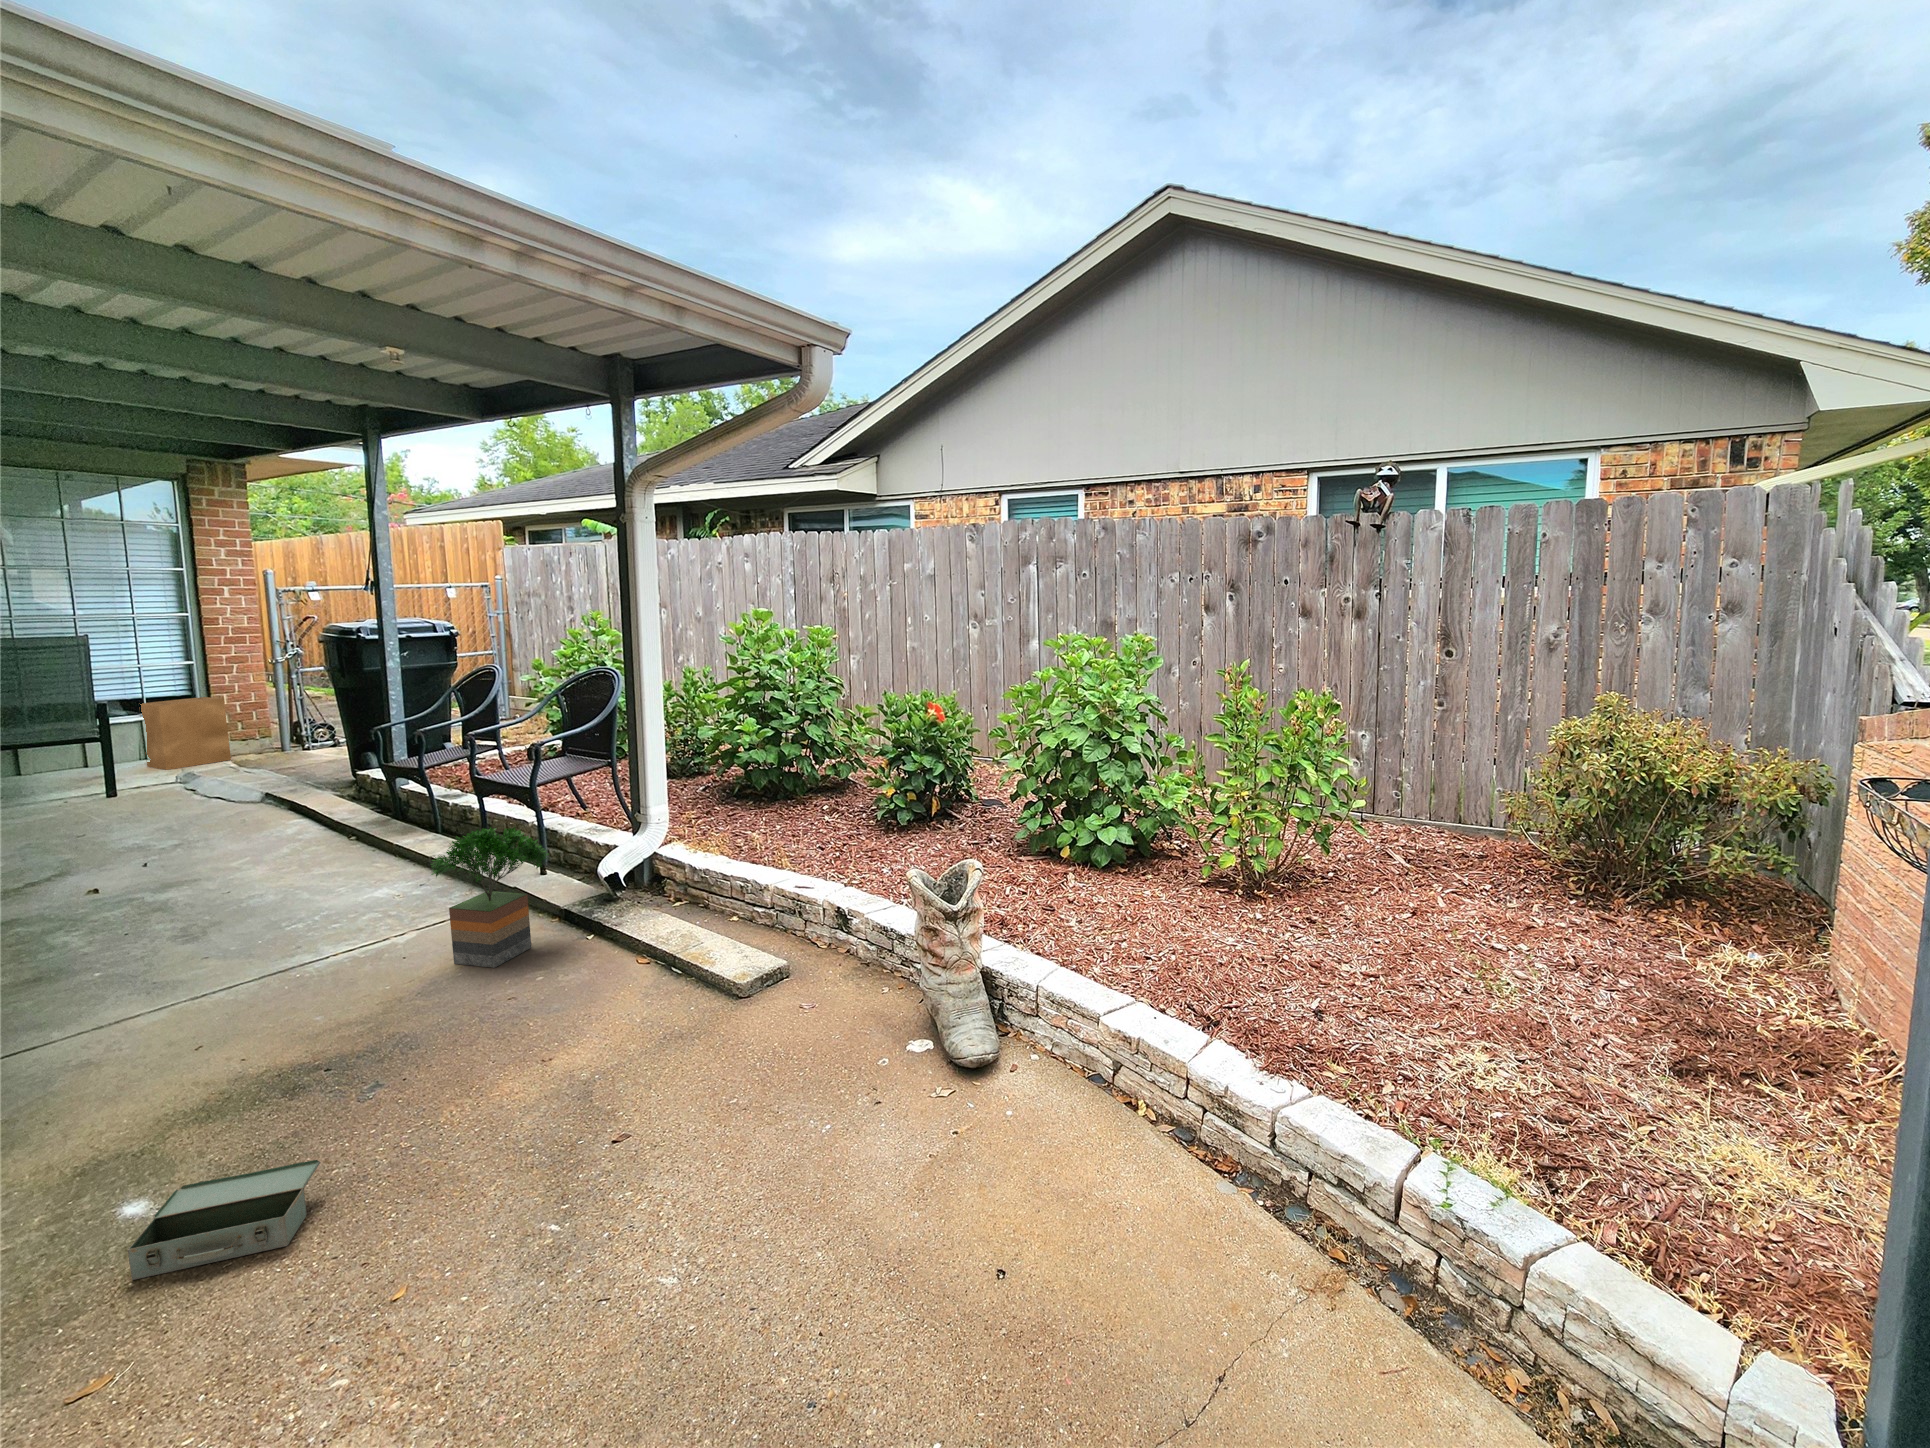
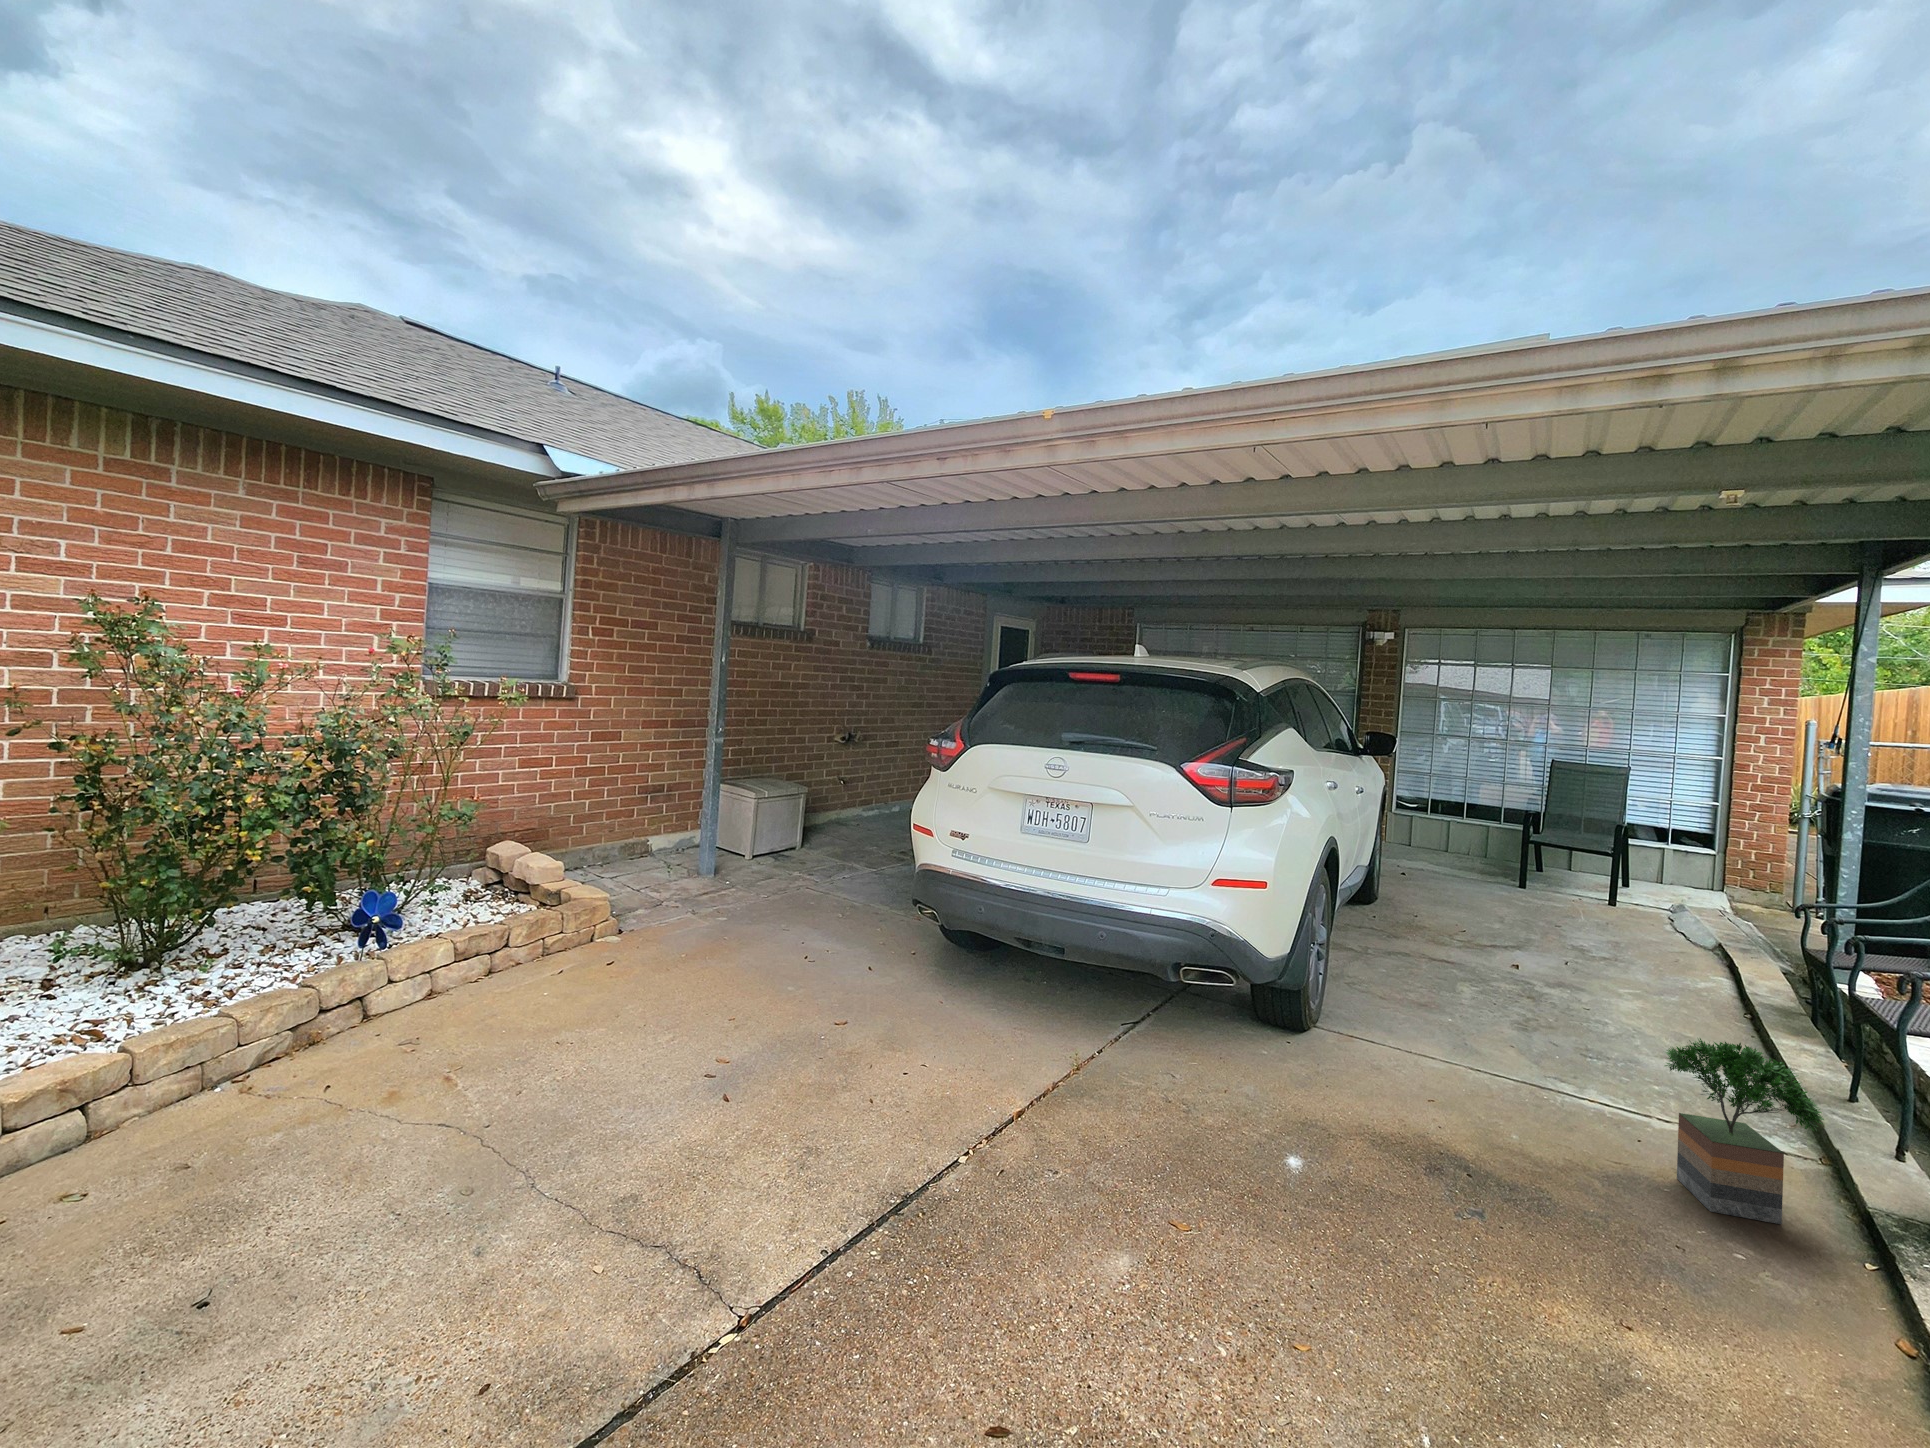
cardboard box: present [140,697,231,770] -> none [1661,832,1736,903]
toolbox: present [128,1160,320,1280] -> none [1251,1165,1366,1255]

